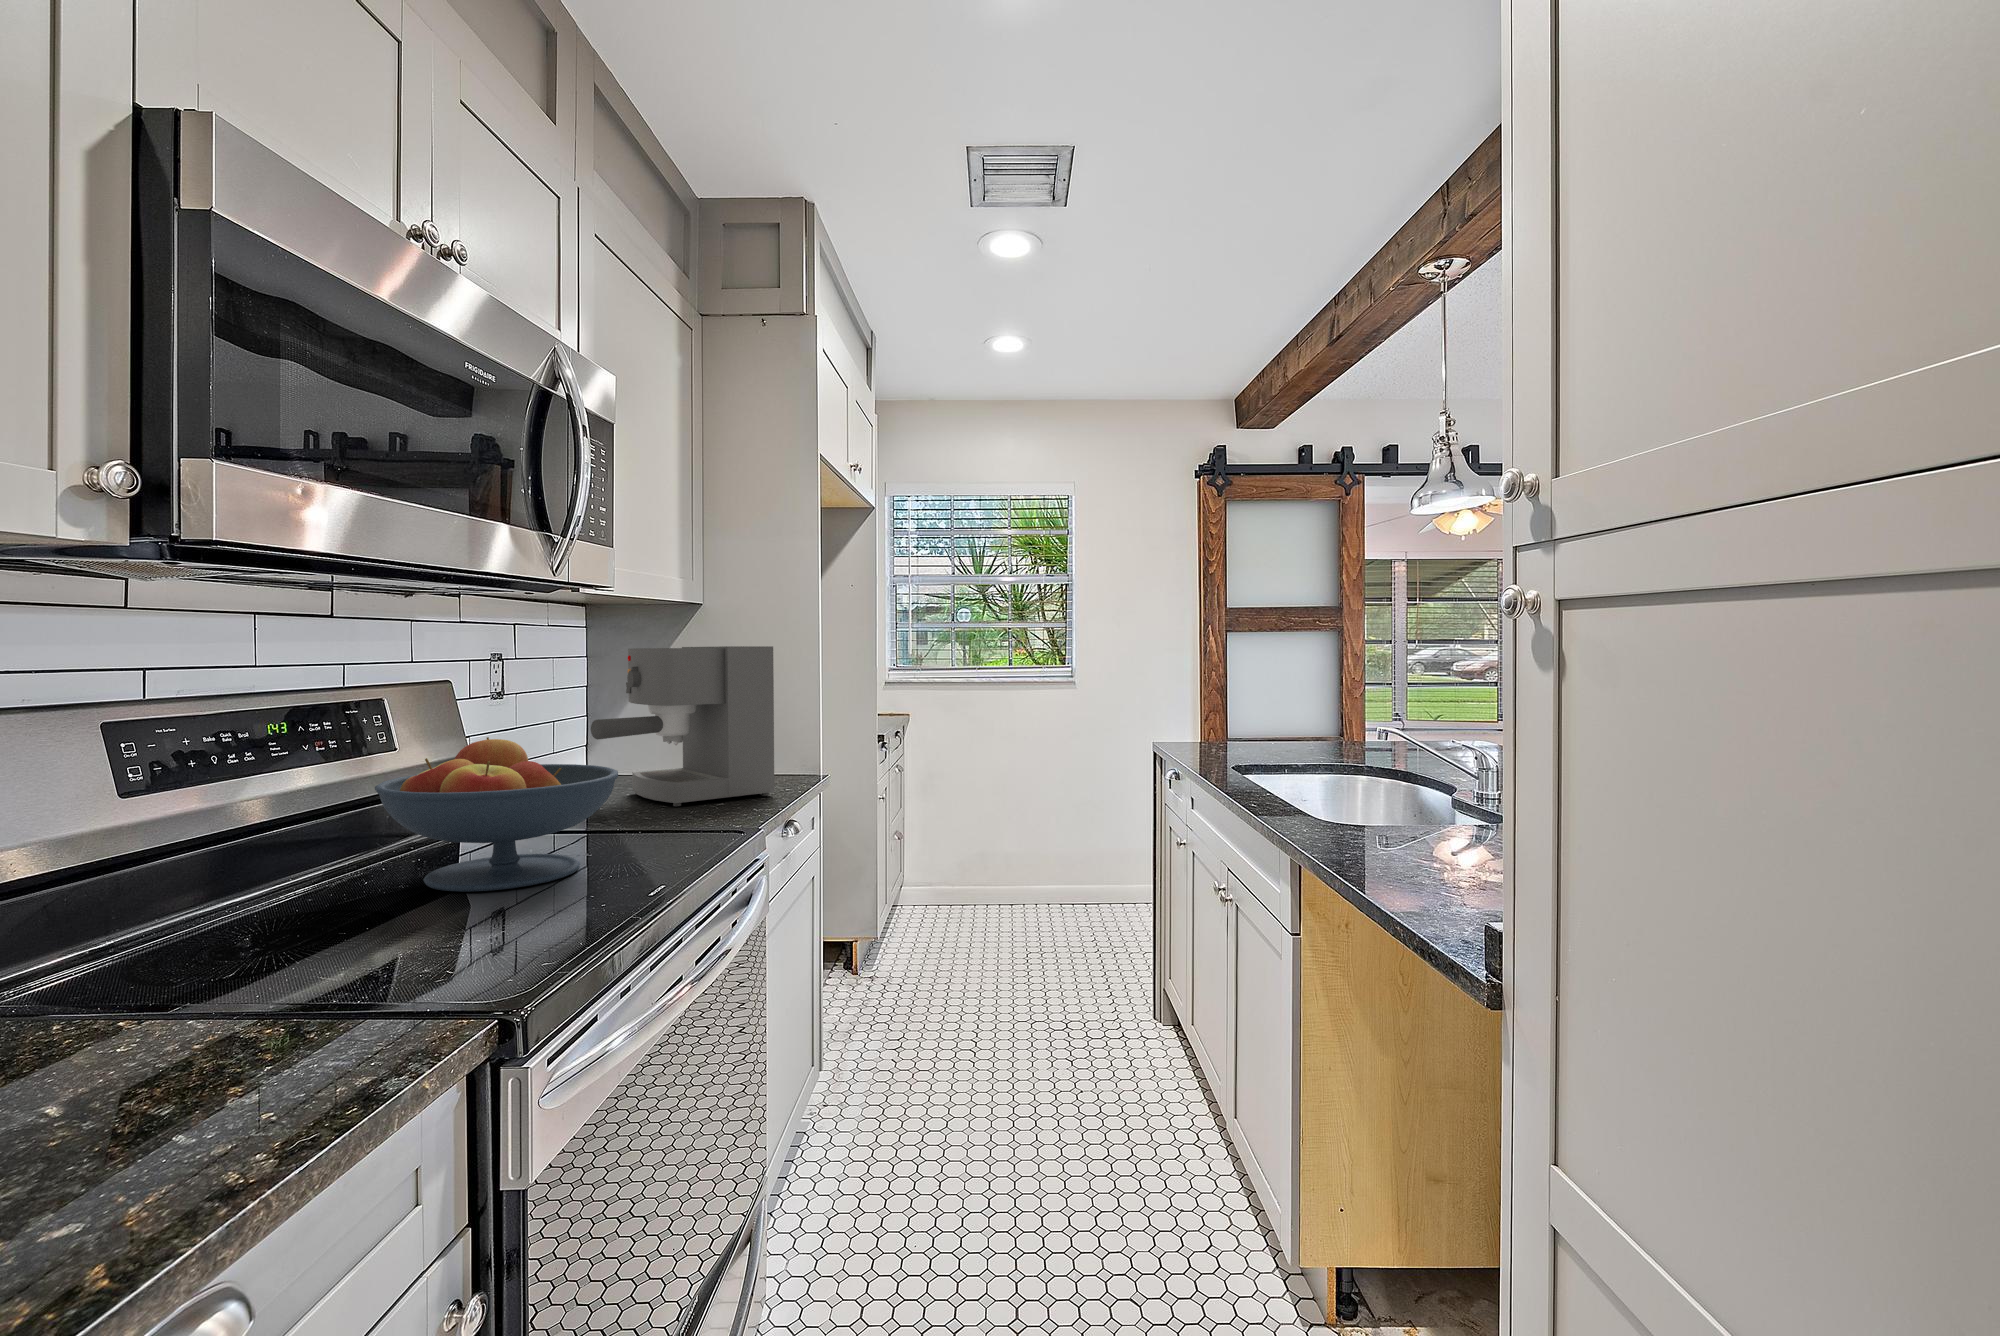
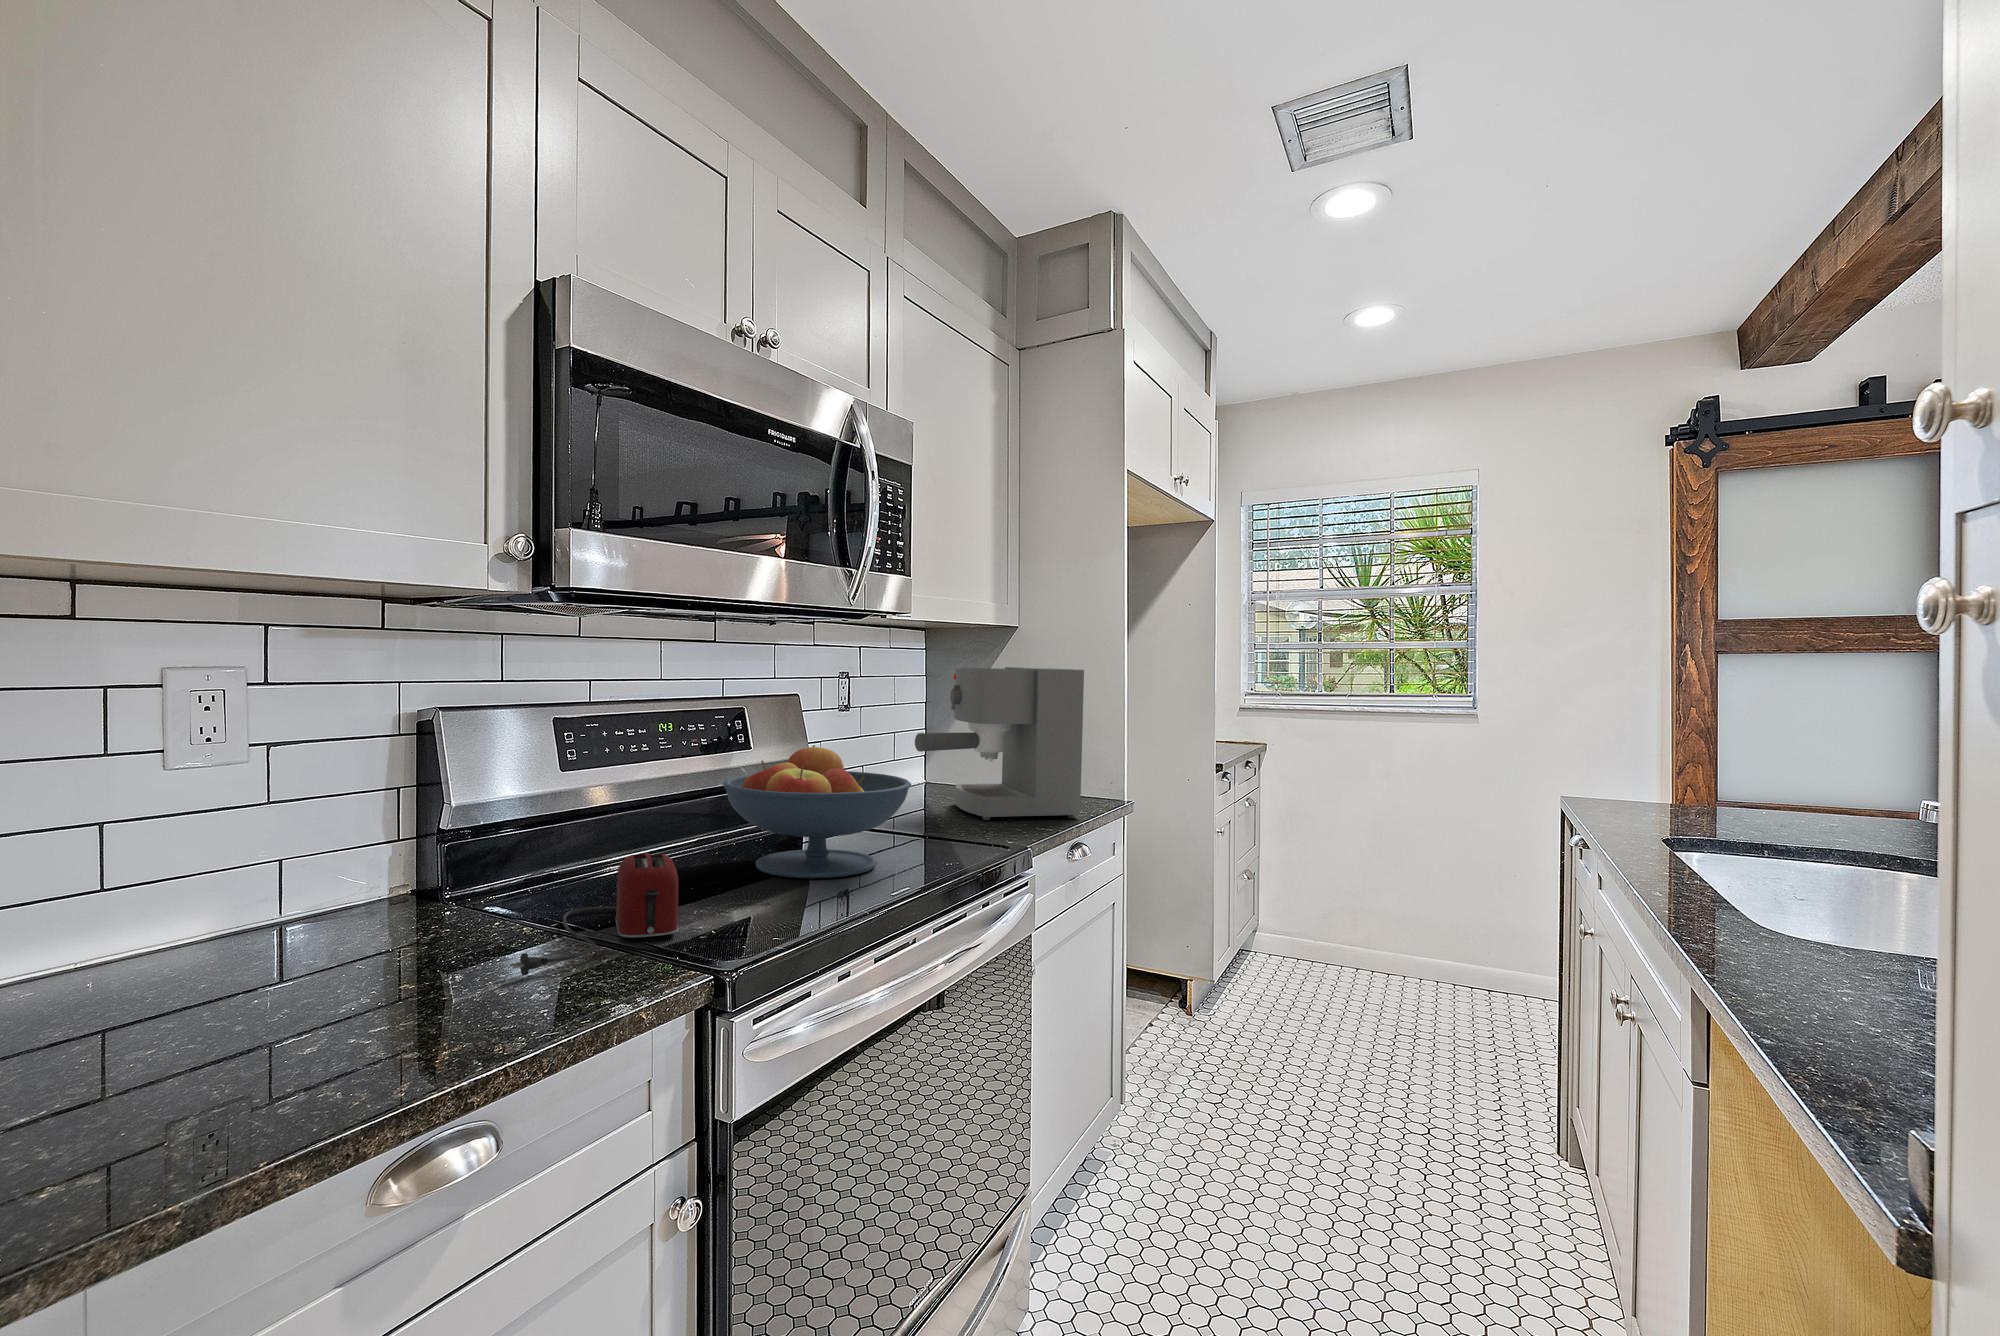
toaster: none [106,881,358,1072] -> present [510,853,679,975]

